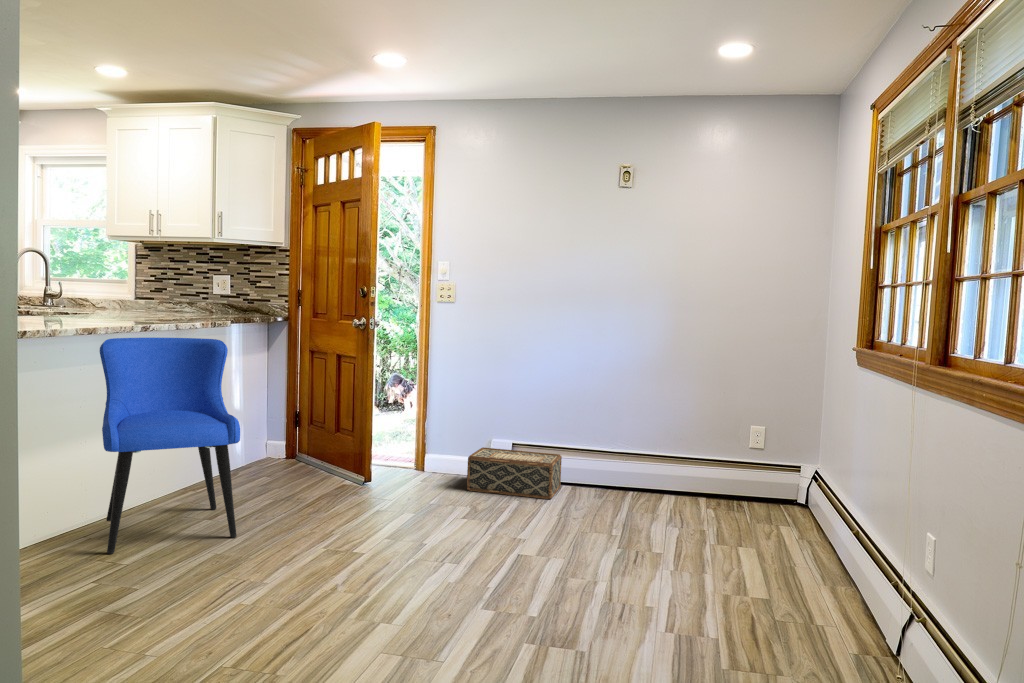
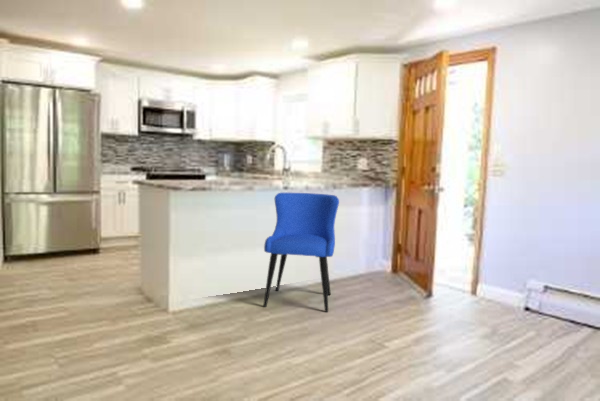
woven basket: present [467,447,562,499] -> none [499,286,585,334]

